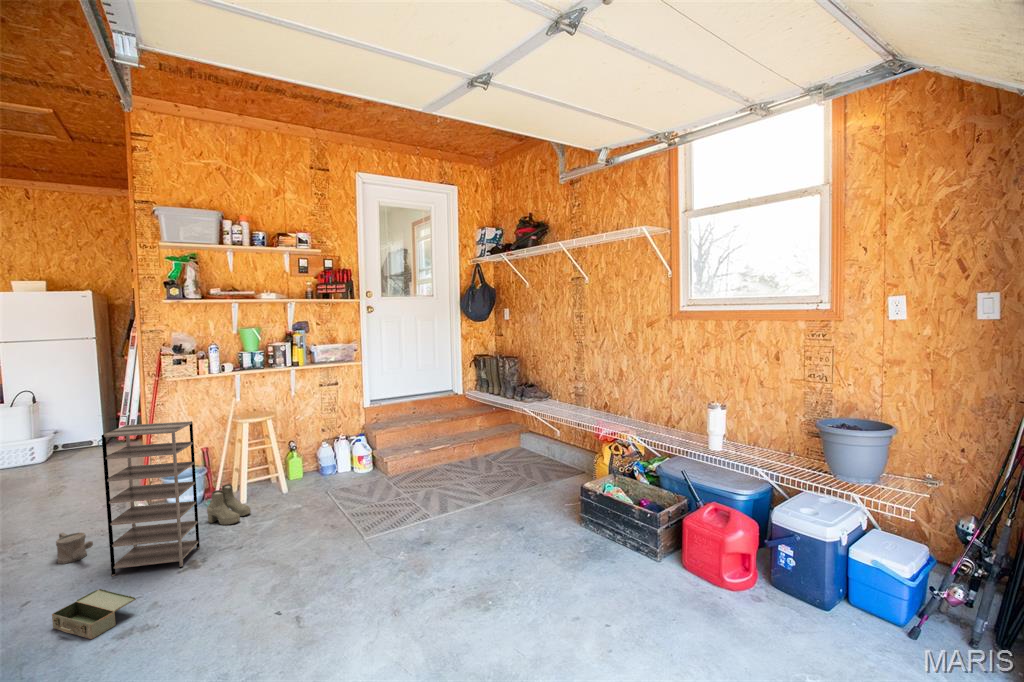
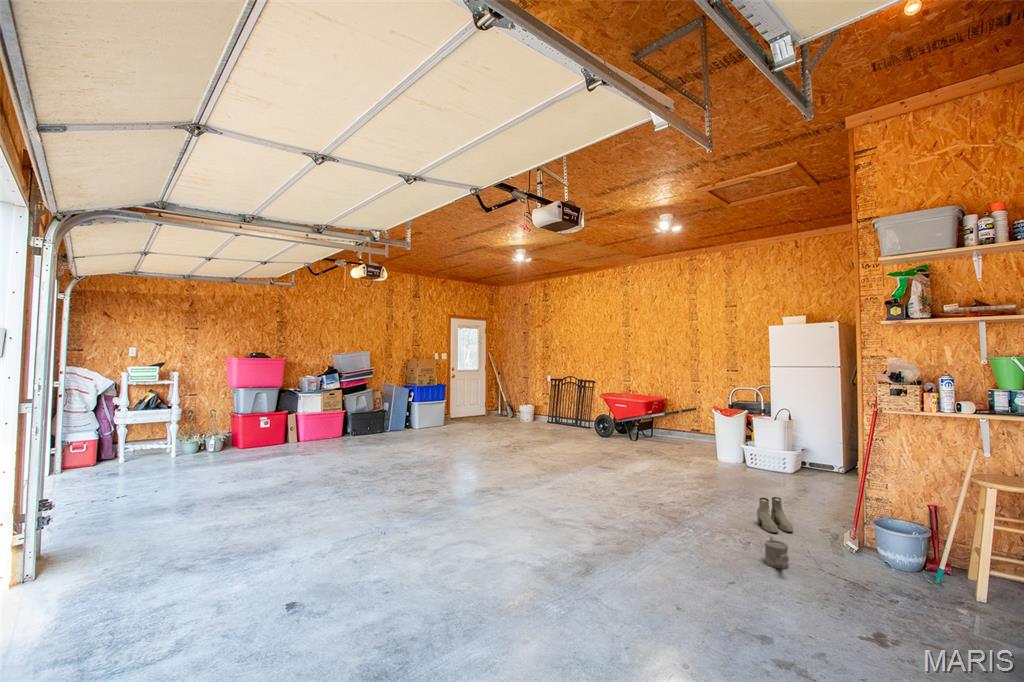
shelving unit: present [102,421,200,576] -> none [794,450,898,638]
boots: present [207,484,251,525] -> present [757,497,793,533]
toolbox: present [52,589,136,639] -> none [738,604,803,653]

